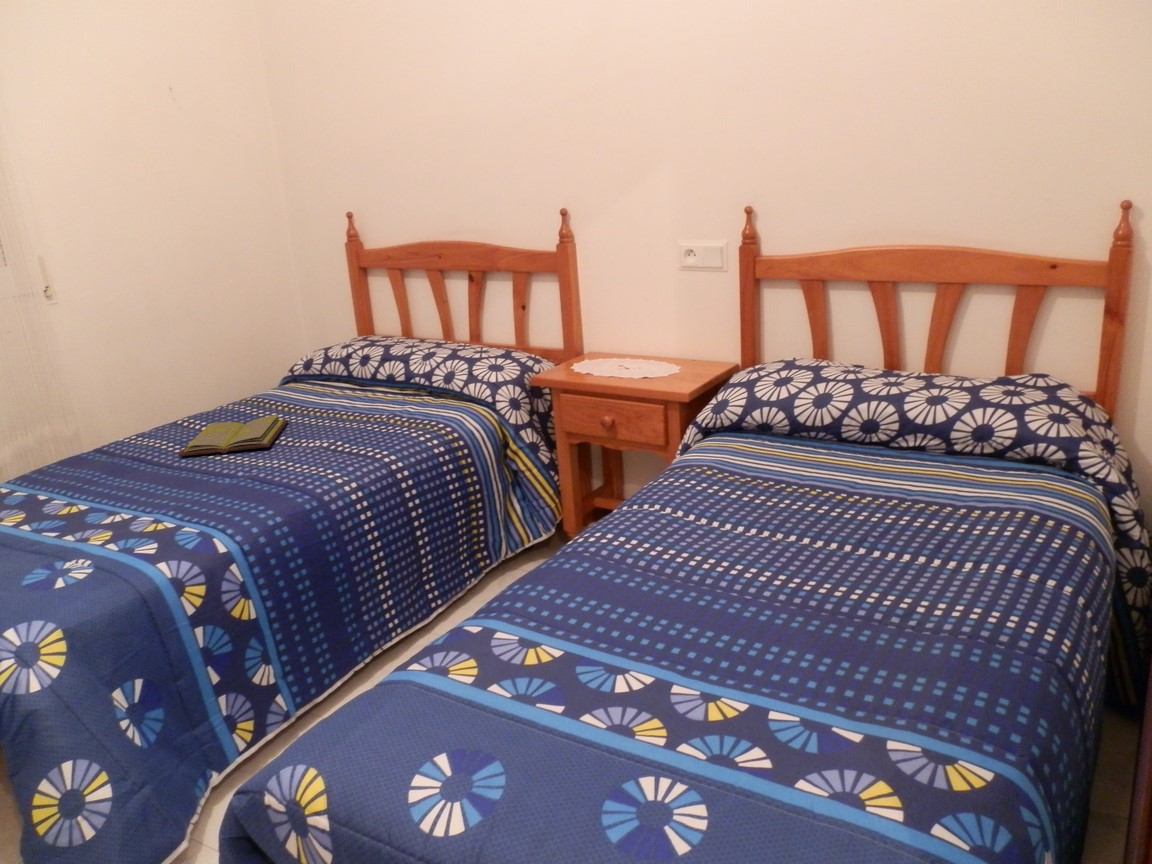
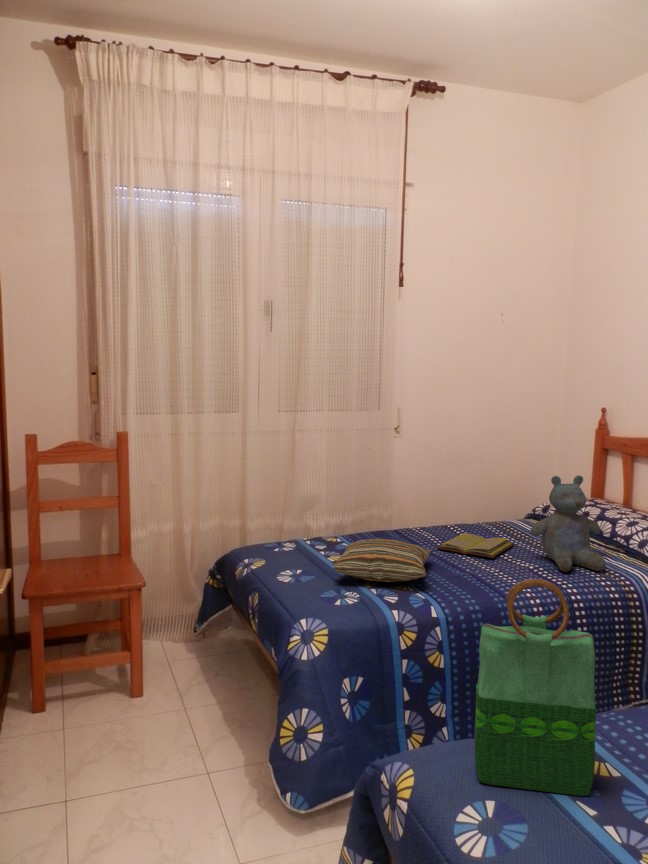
stuffed bear: none [312,307,416,438] -> present [530,475,606,572]
tote bag: none [373,445,545,739] -> present [475,579,596,796]
pillow: none [22,459,191,539] -> present [334,539,431,582]

